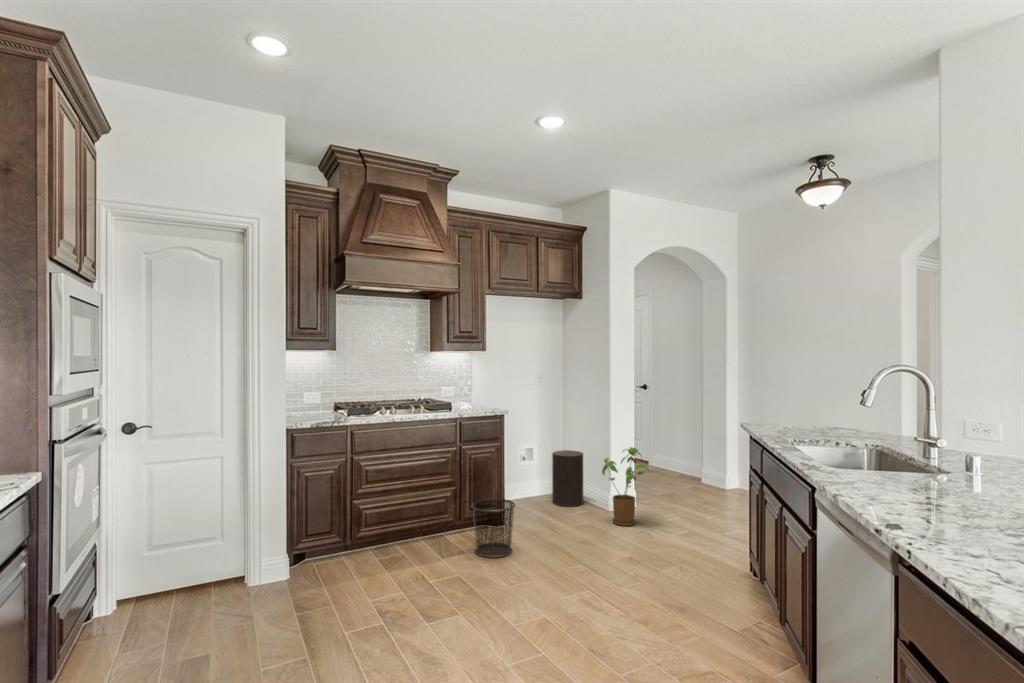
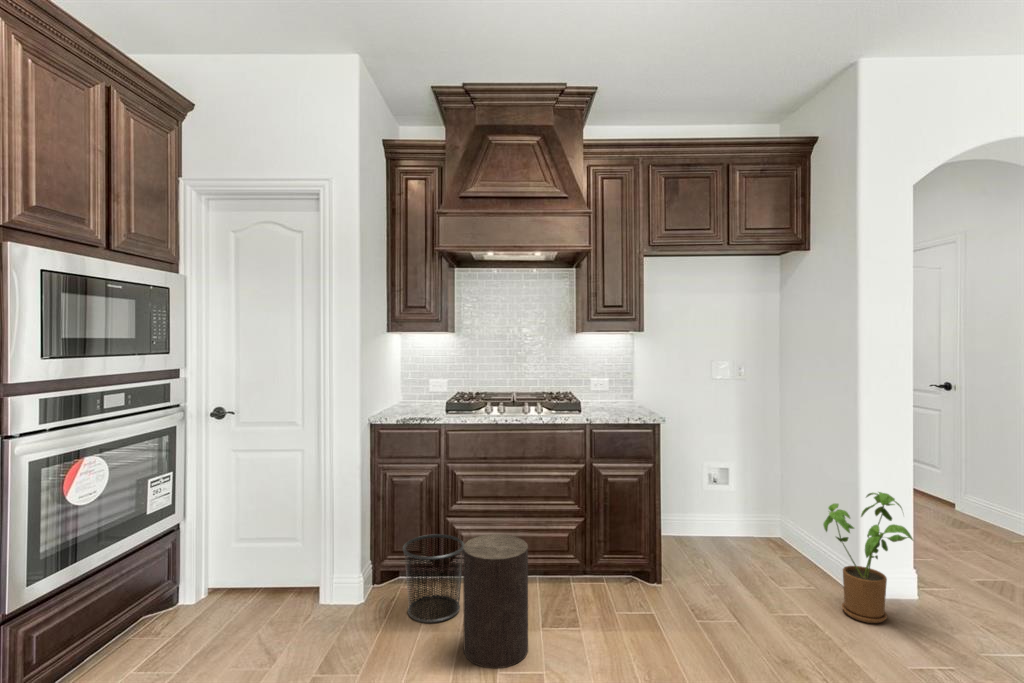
stool: present [552,450,583,507] -> present [463,534,528,668]
waste bin: present [472,498,515,558] -> present [403,534,464,623]

